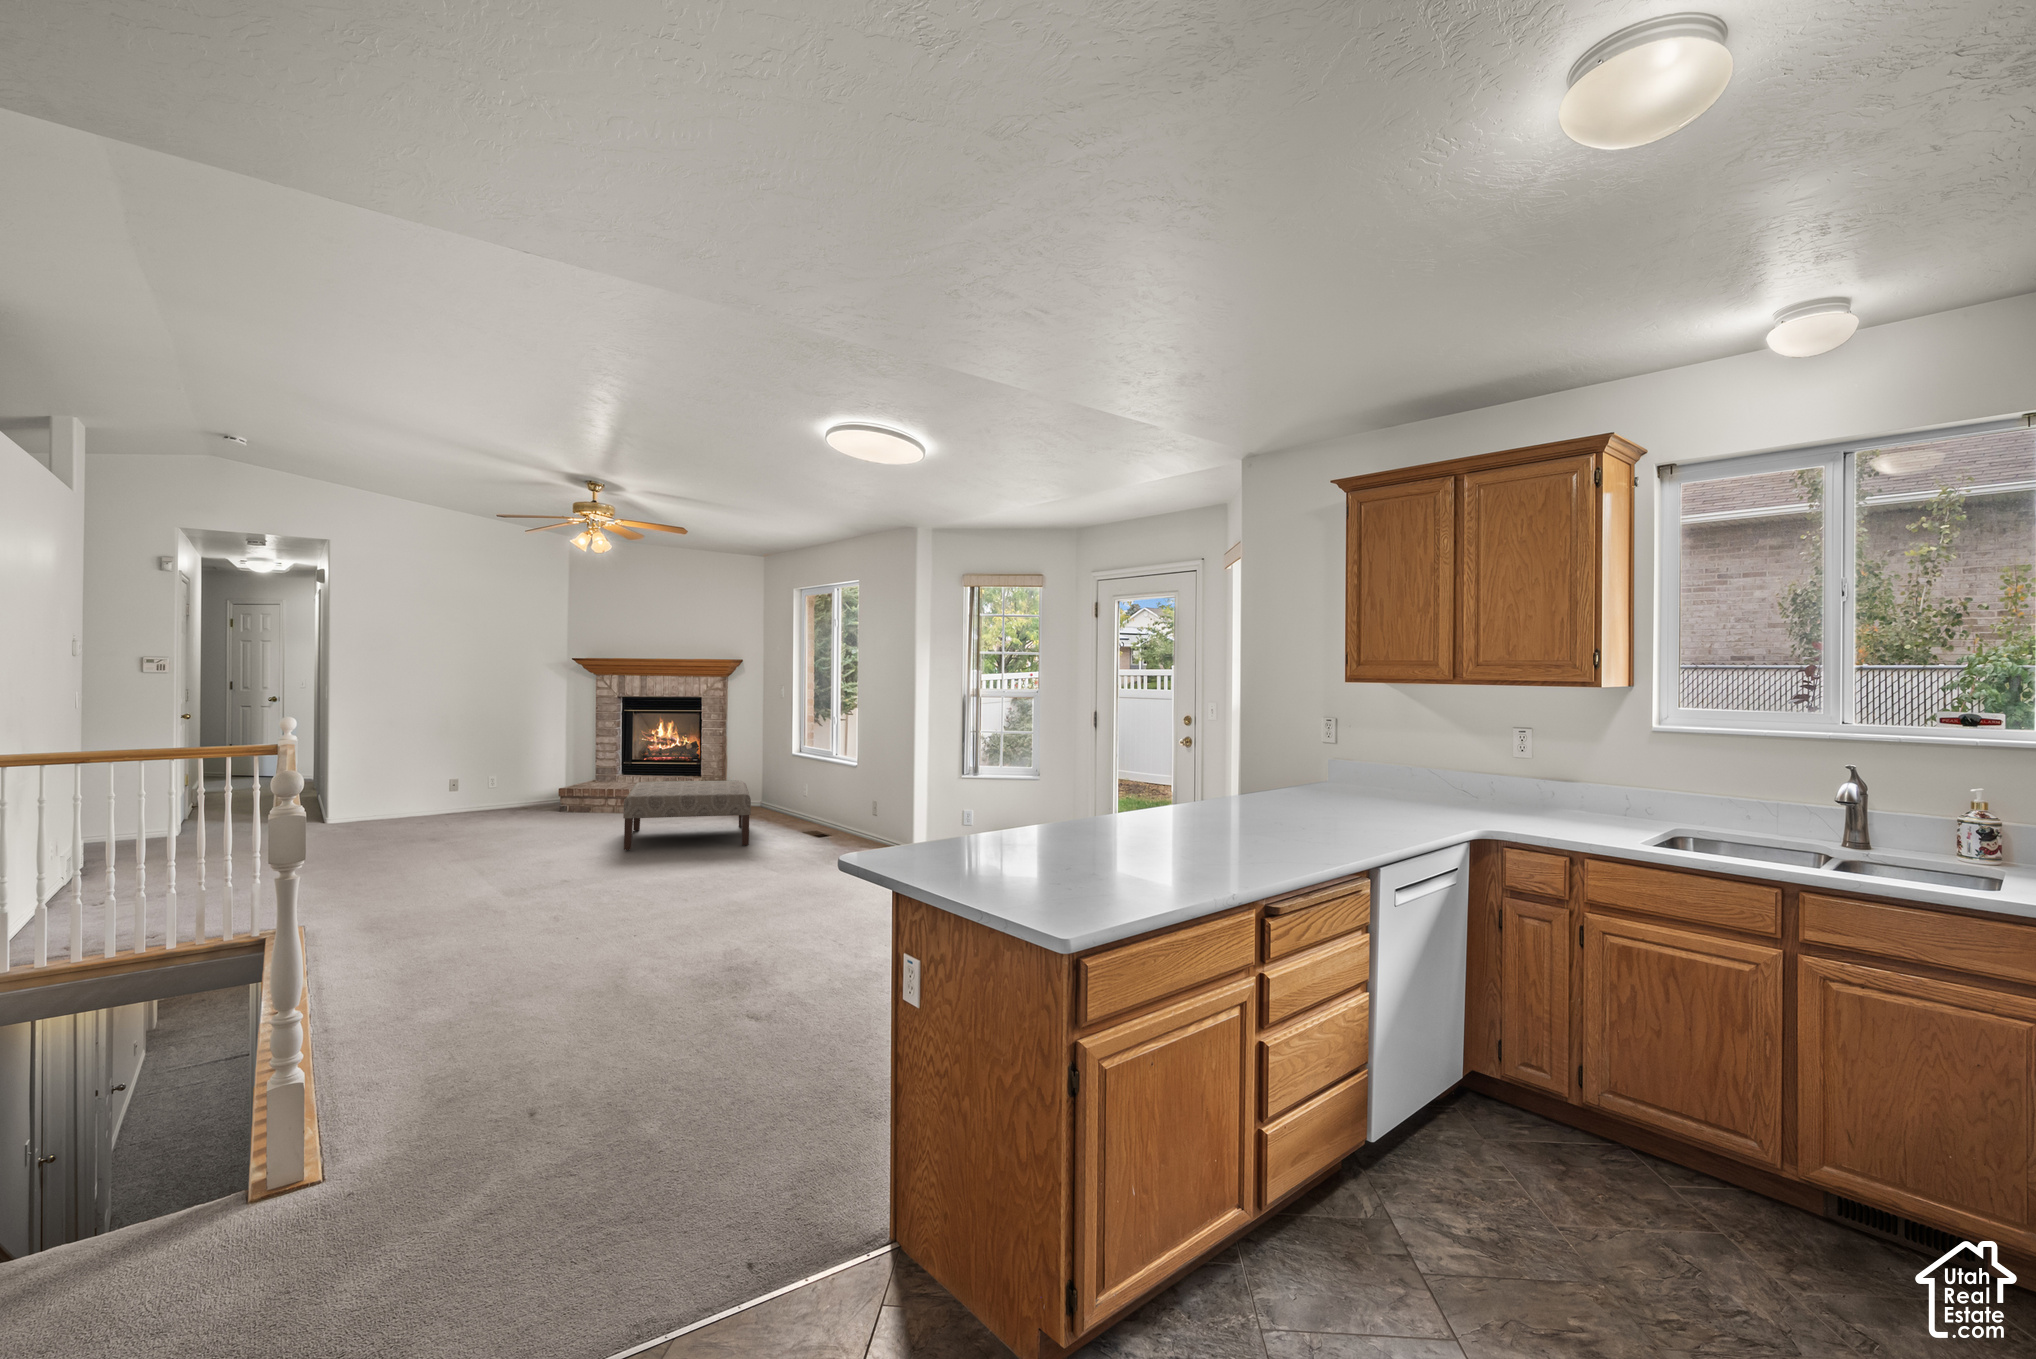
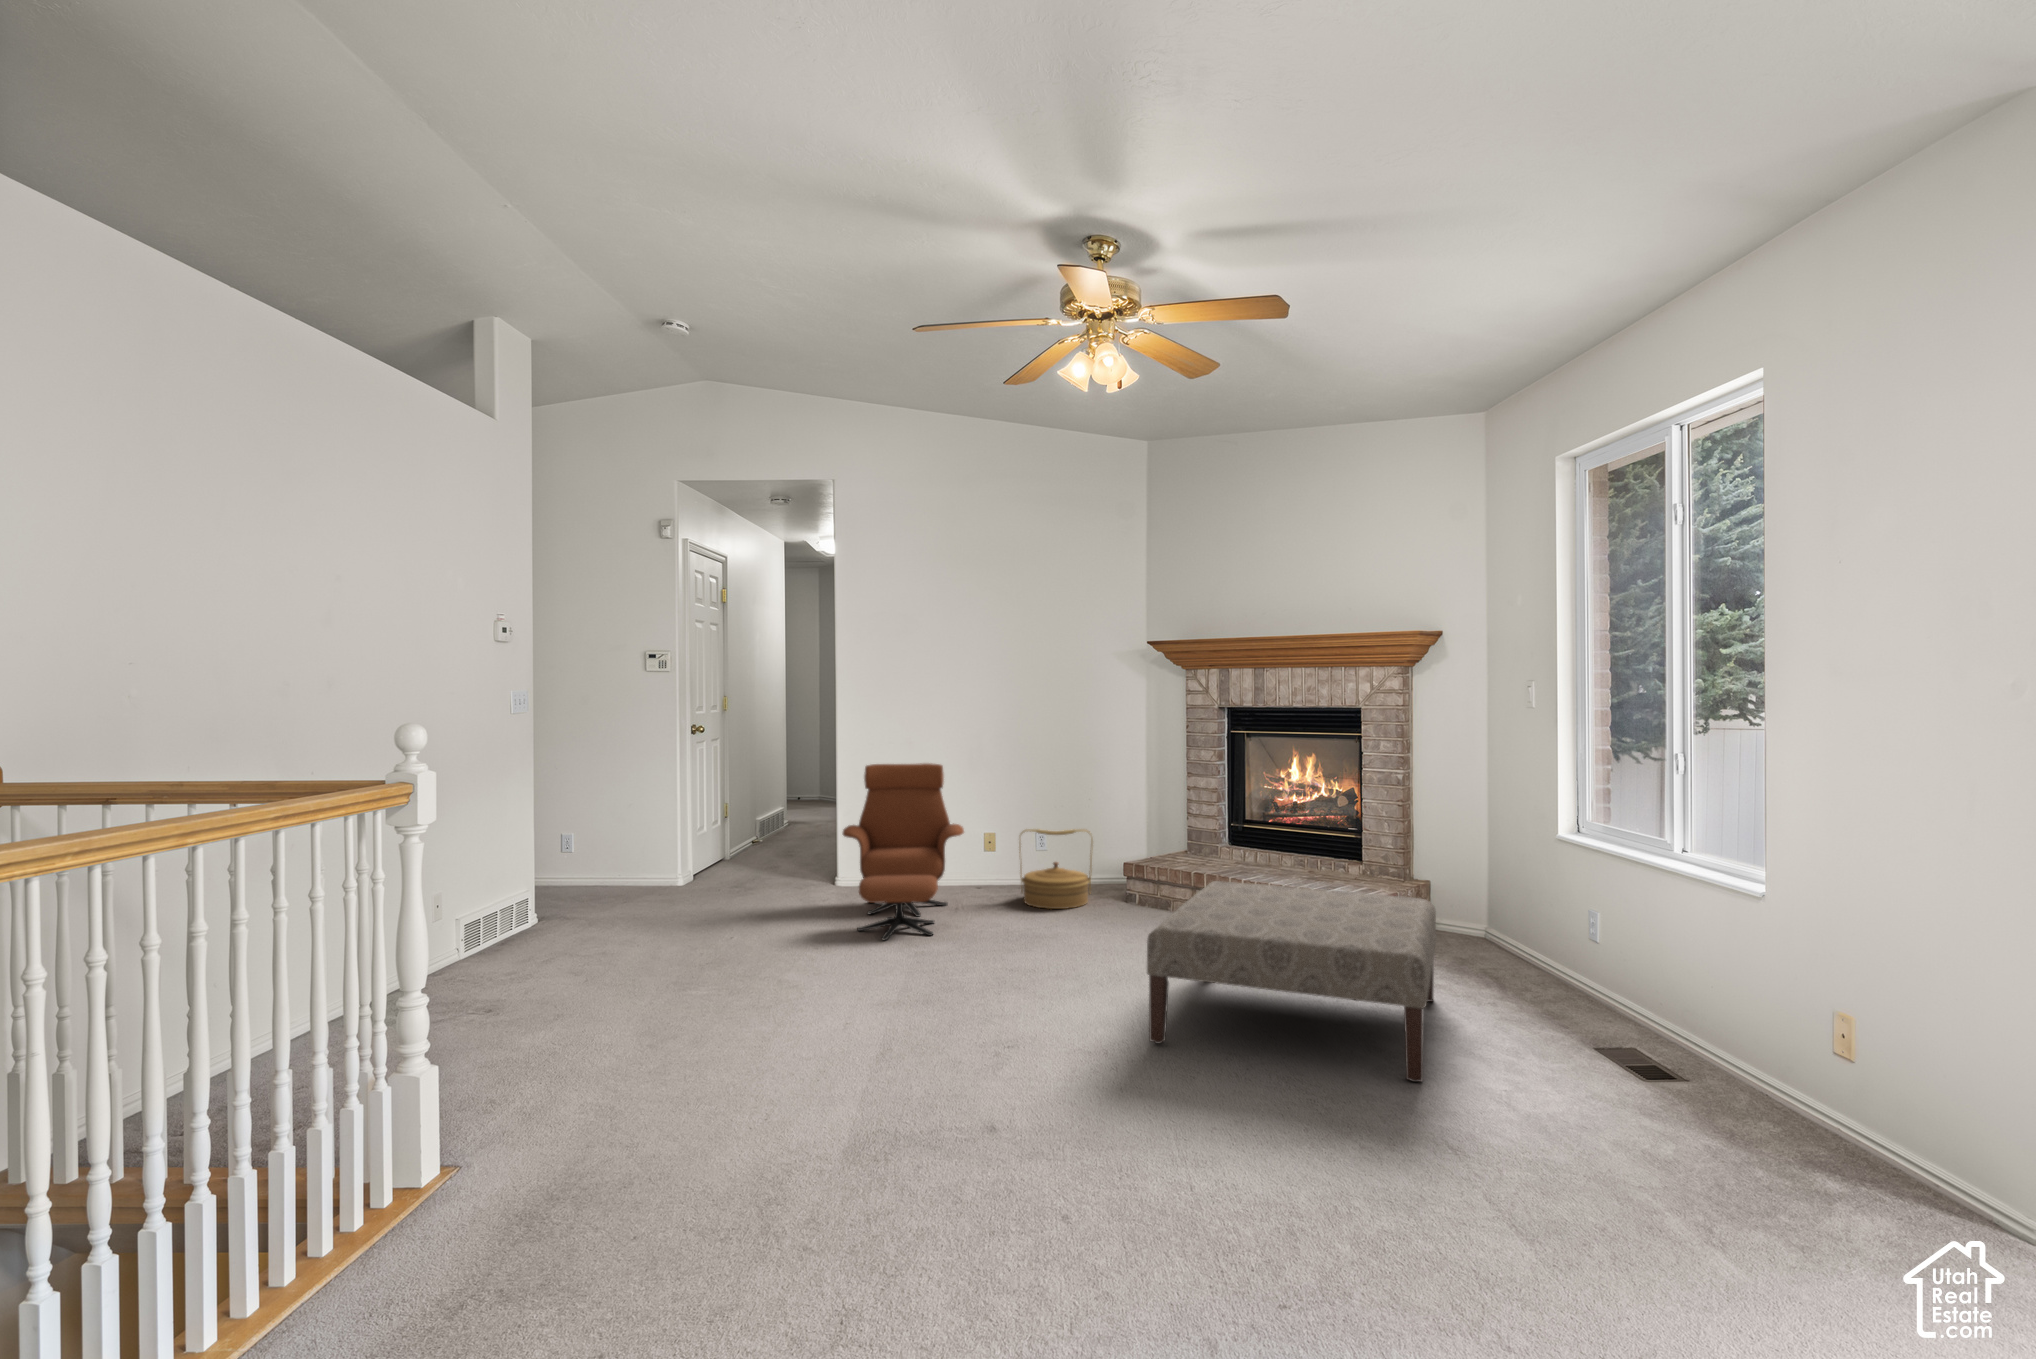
lounge chair: none [351,733,448,840] -> present [843,763,964,940]
woven basket: none [485,770,537,819] -> present [1019,829,1093,909]

